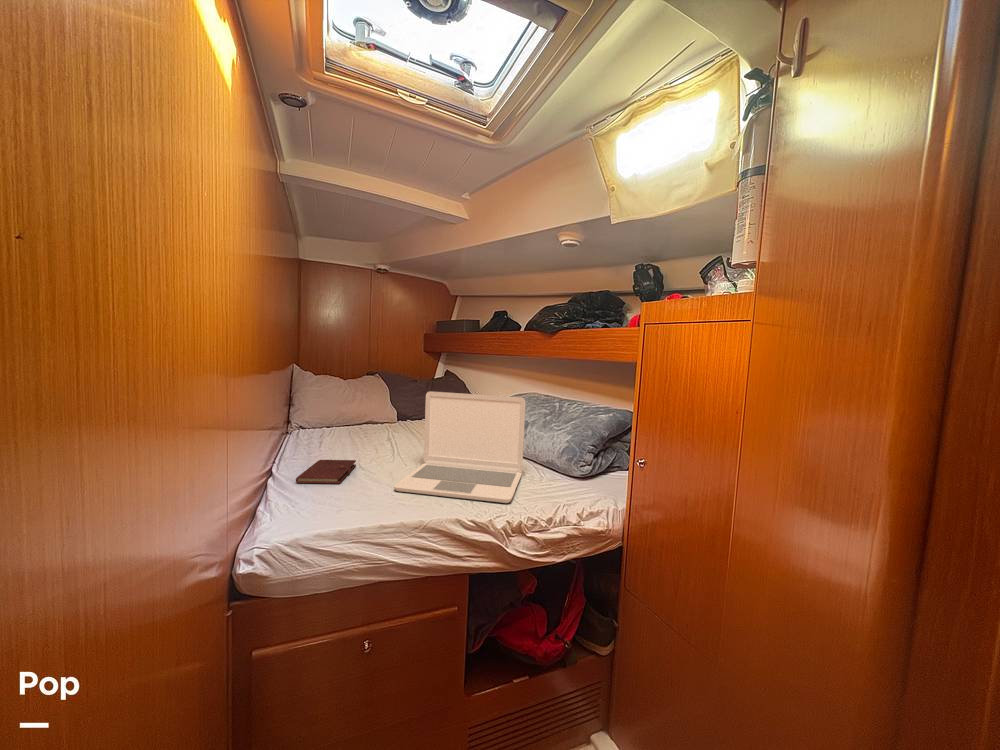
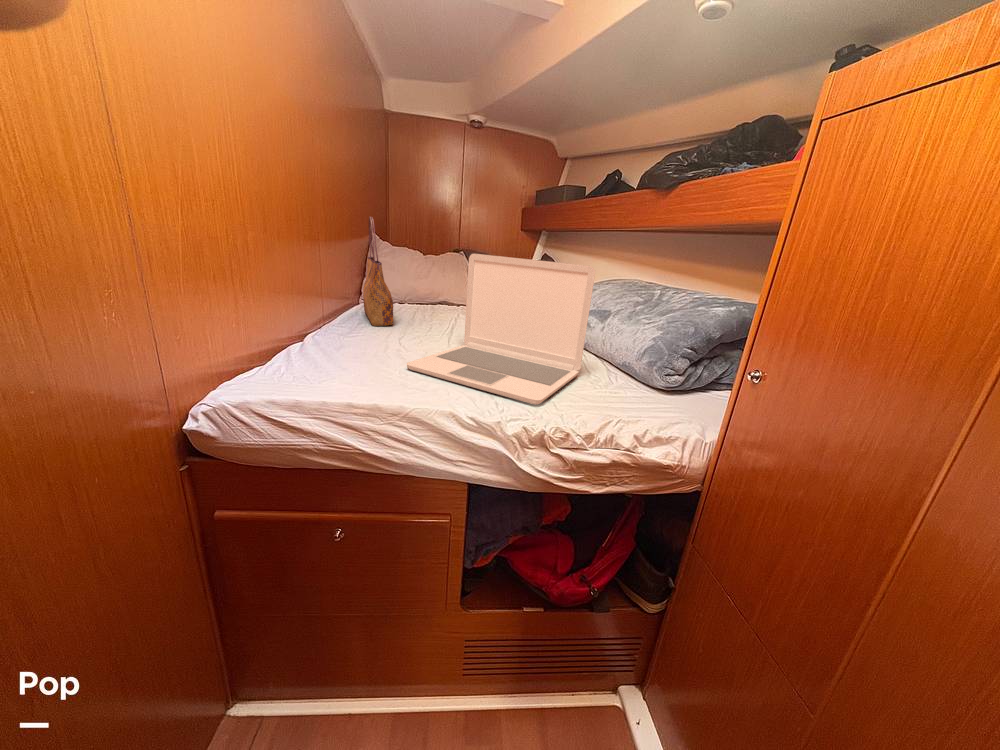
tote bag: none [306,361,346,456] -> present [363,217,393,326]
notebook: present [296,460,356,484] -> none [313,327,391,353]

